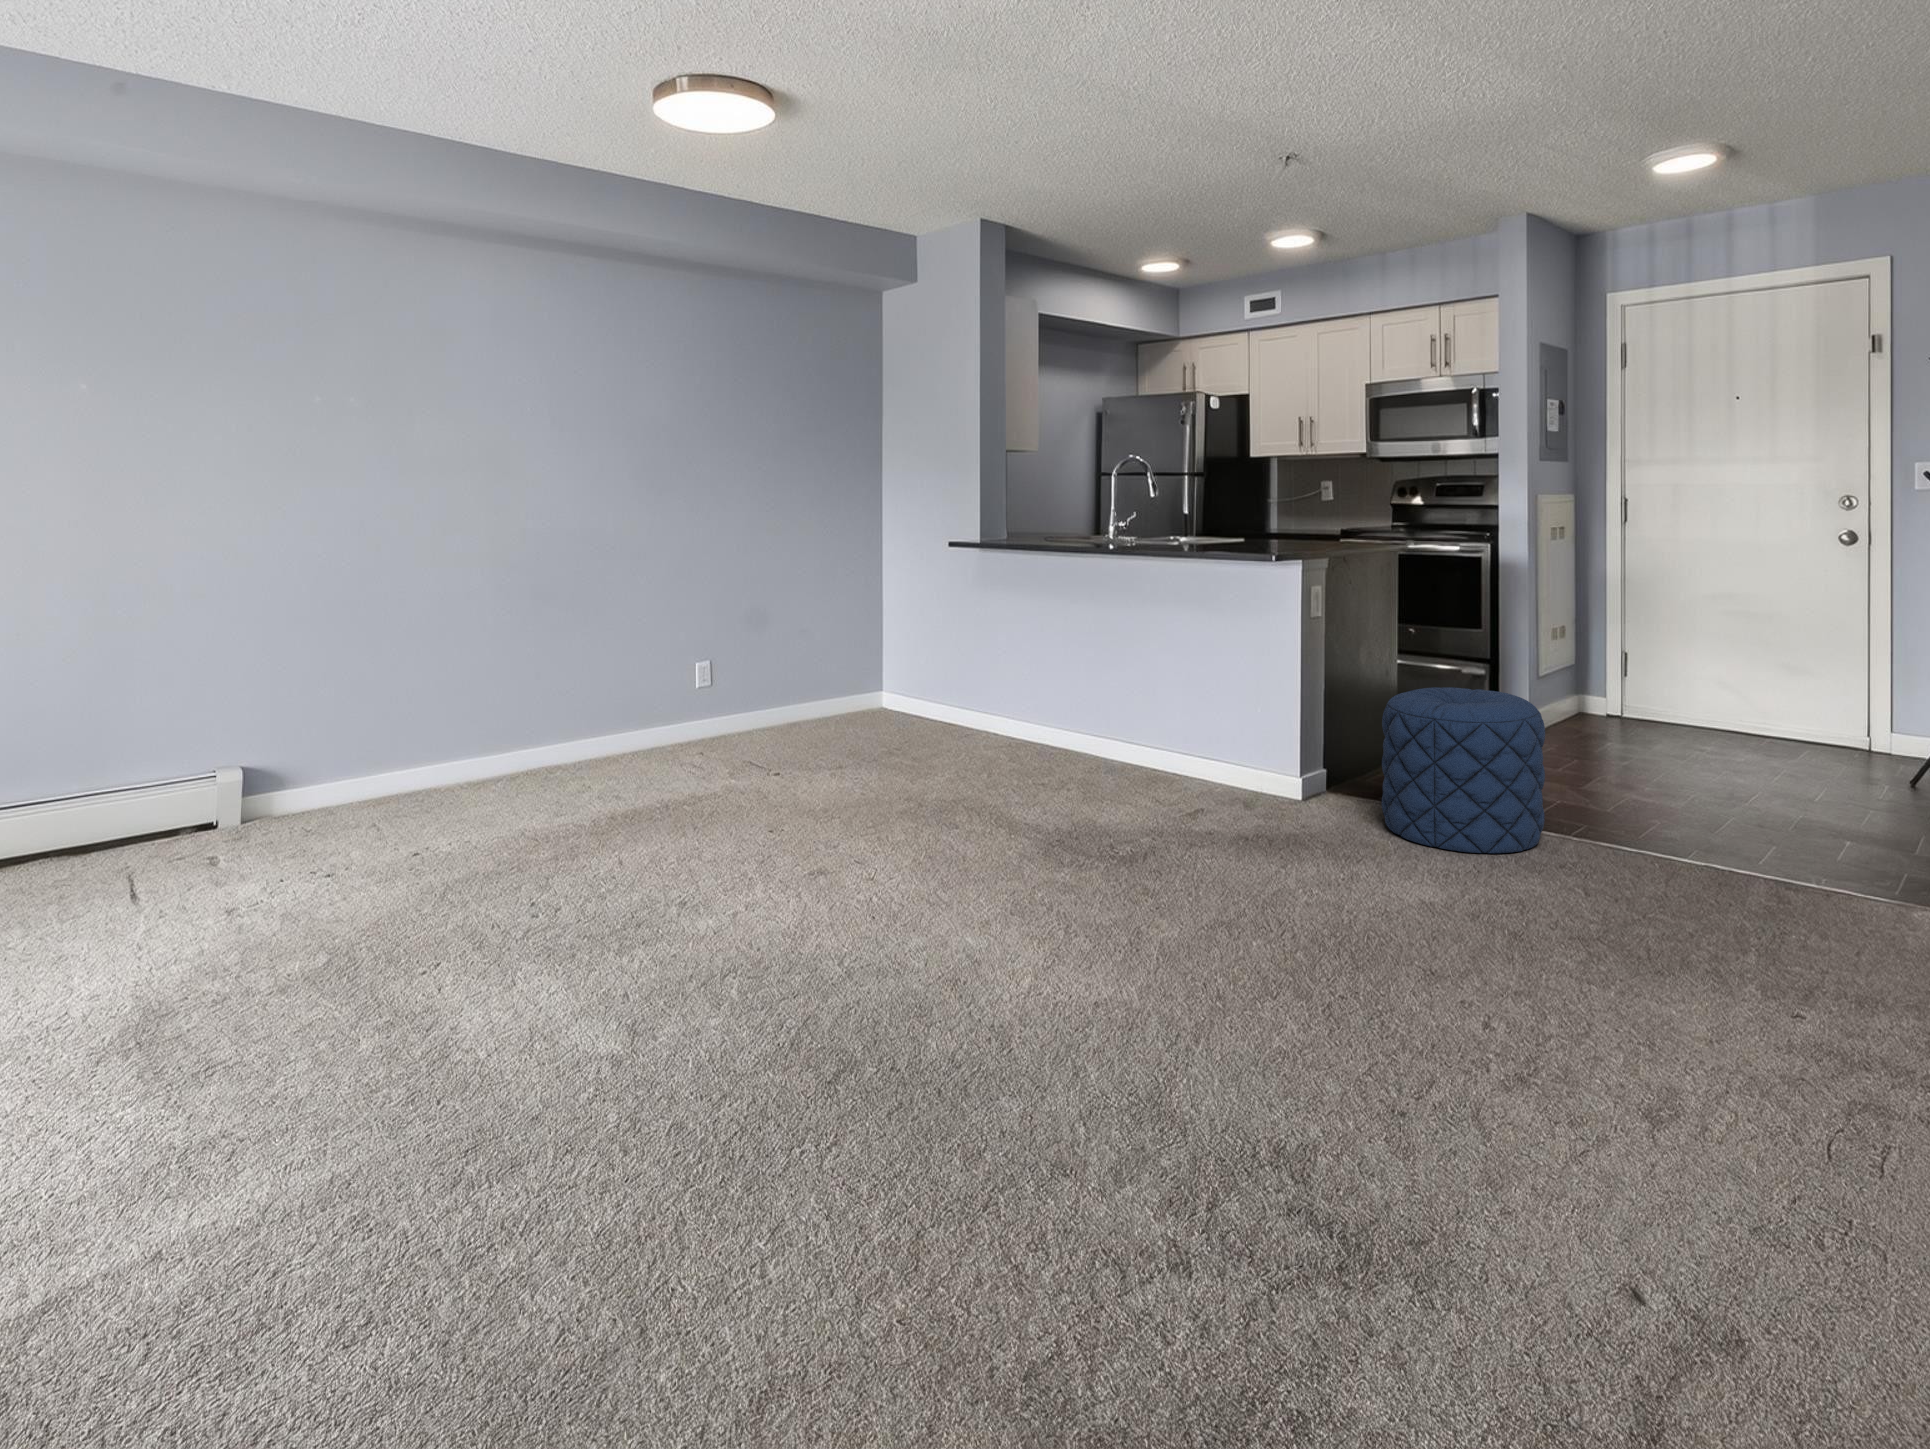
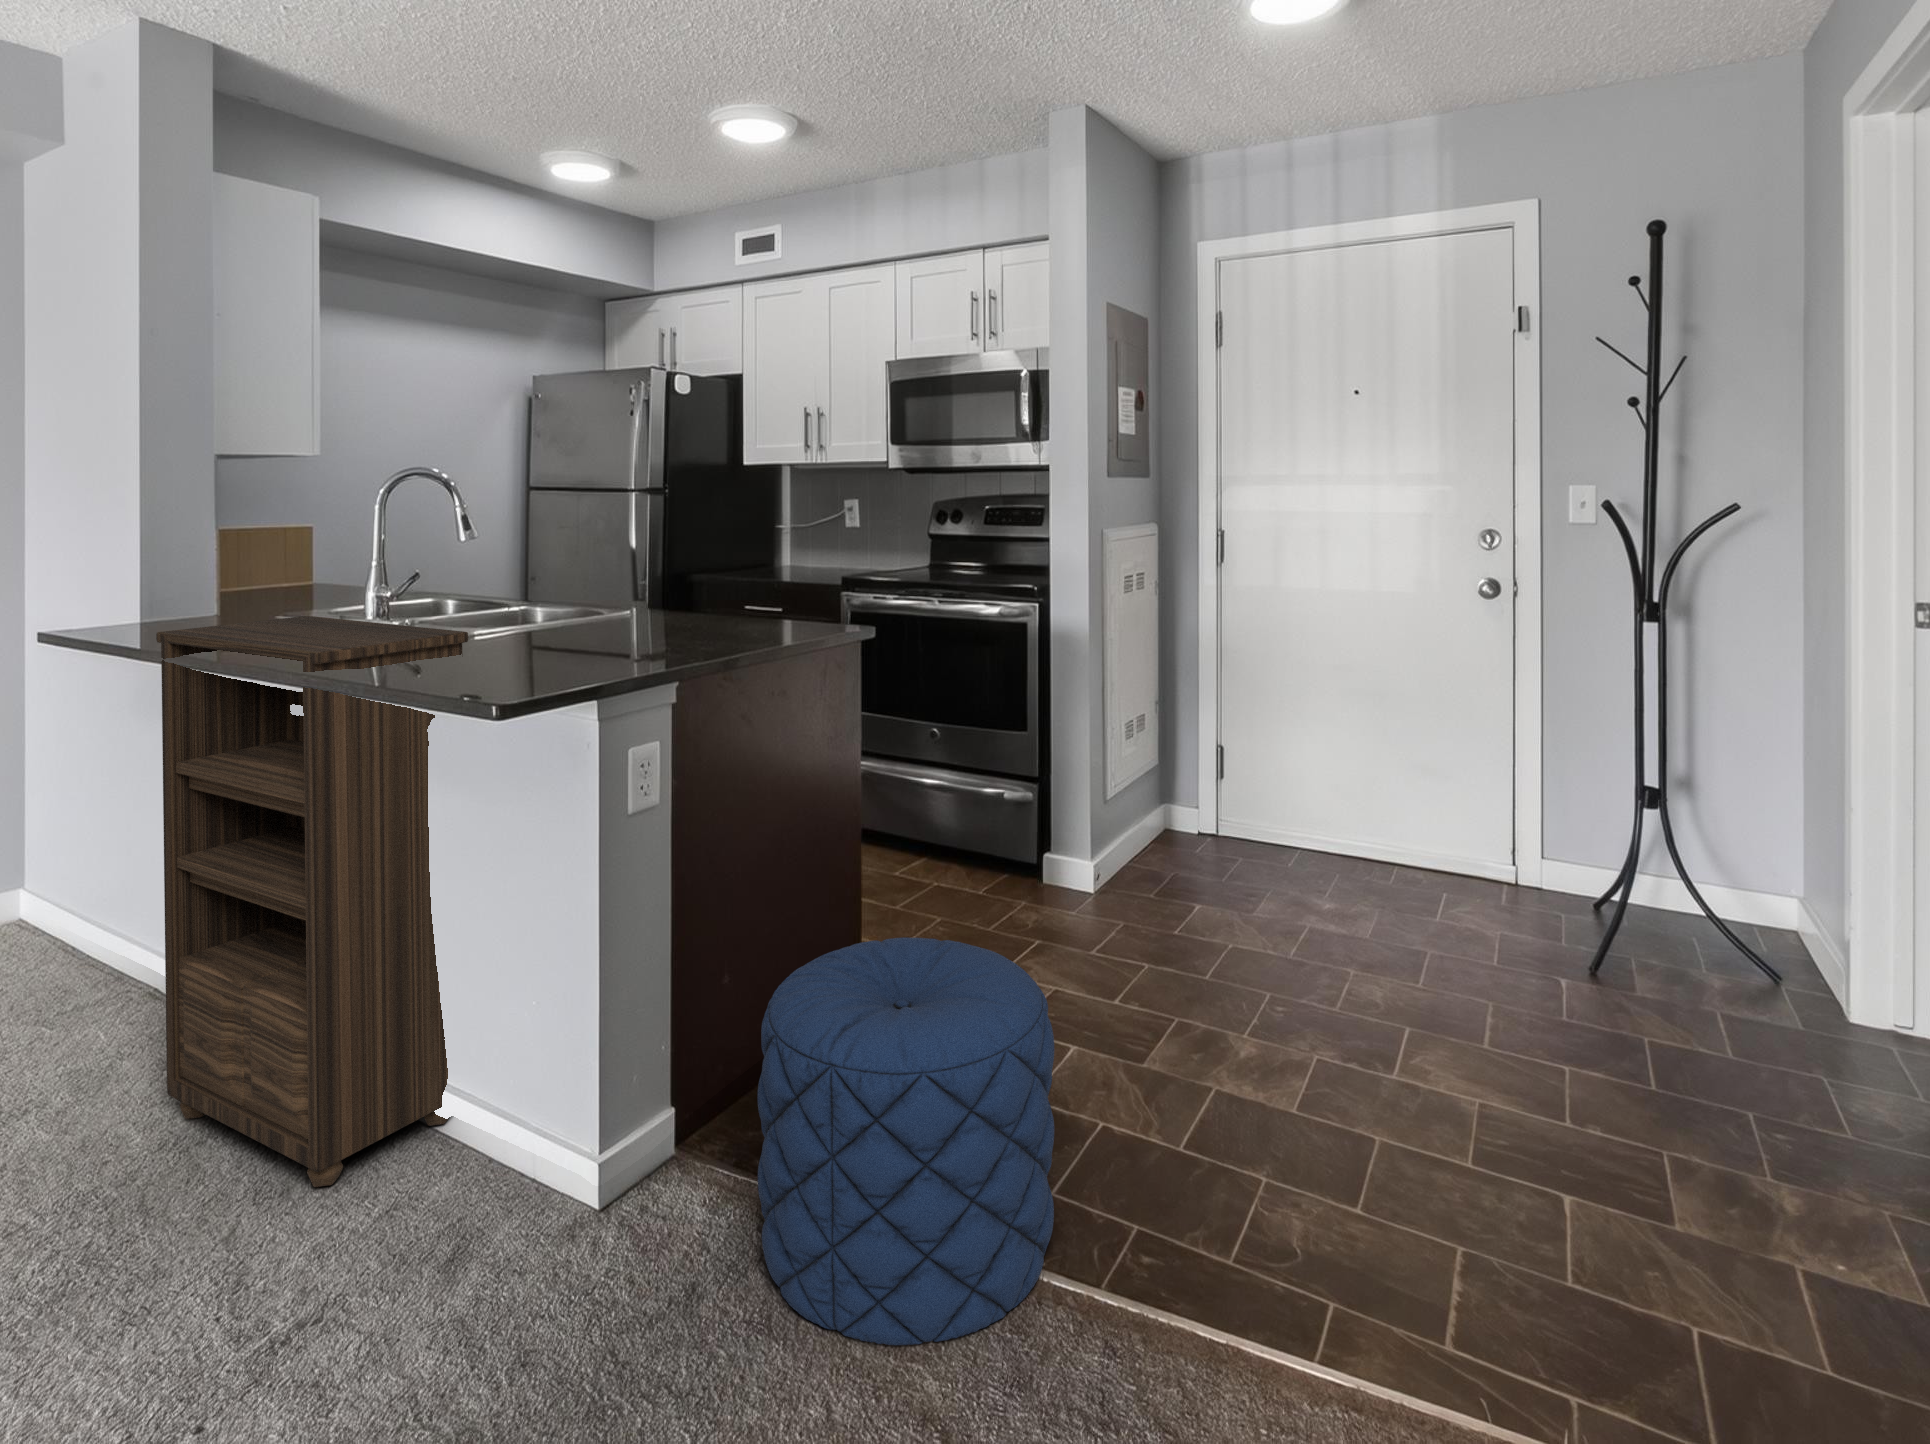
bookshelf: none [1037,526,1198,796] -> present [156,616,468,1187]

